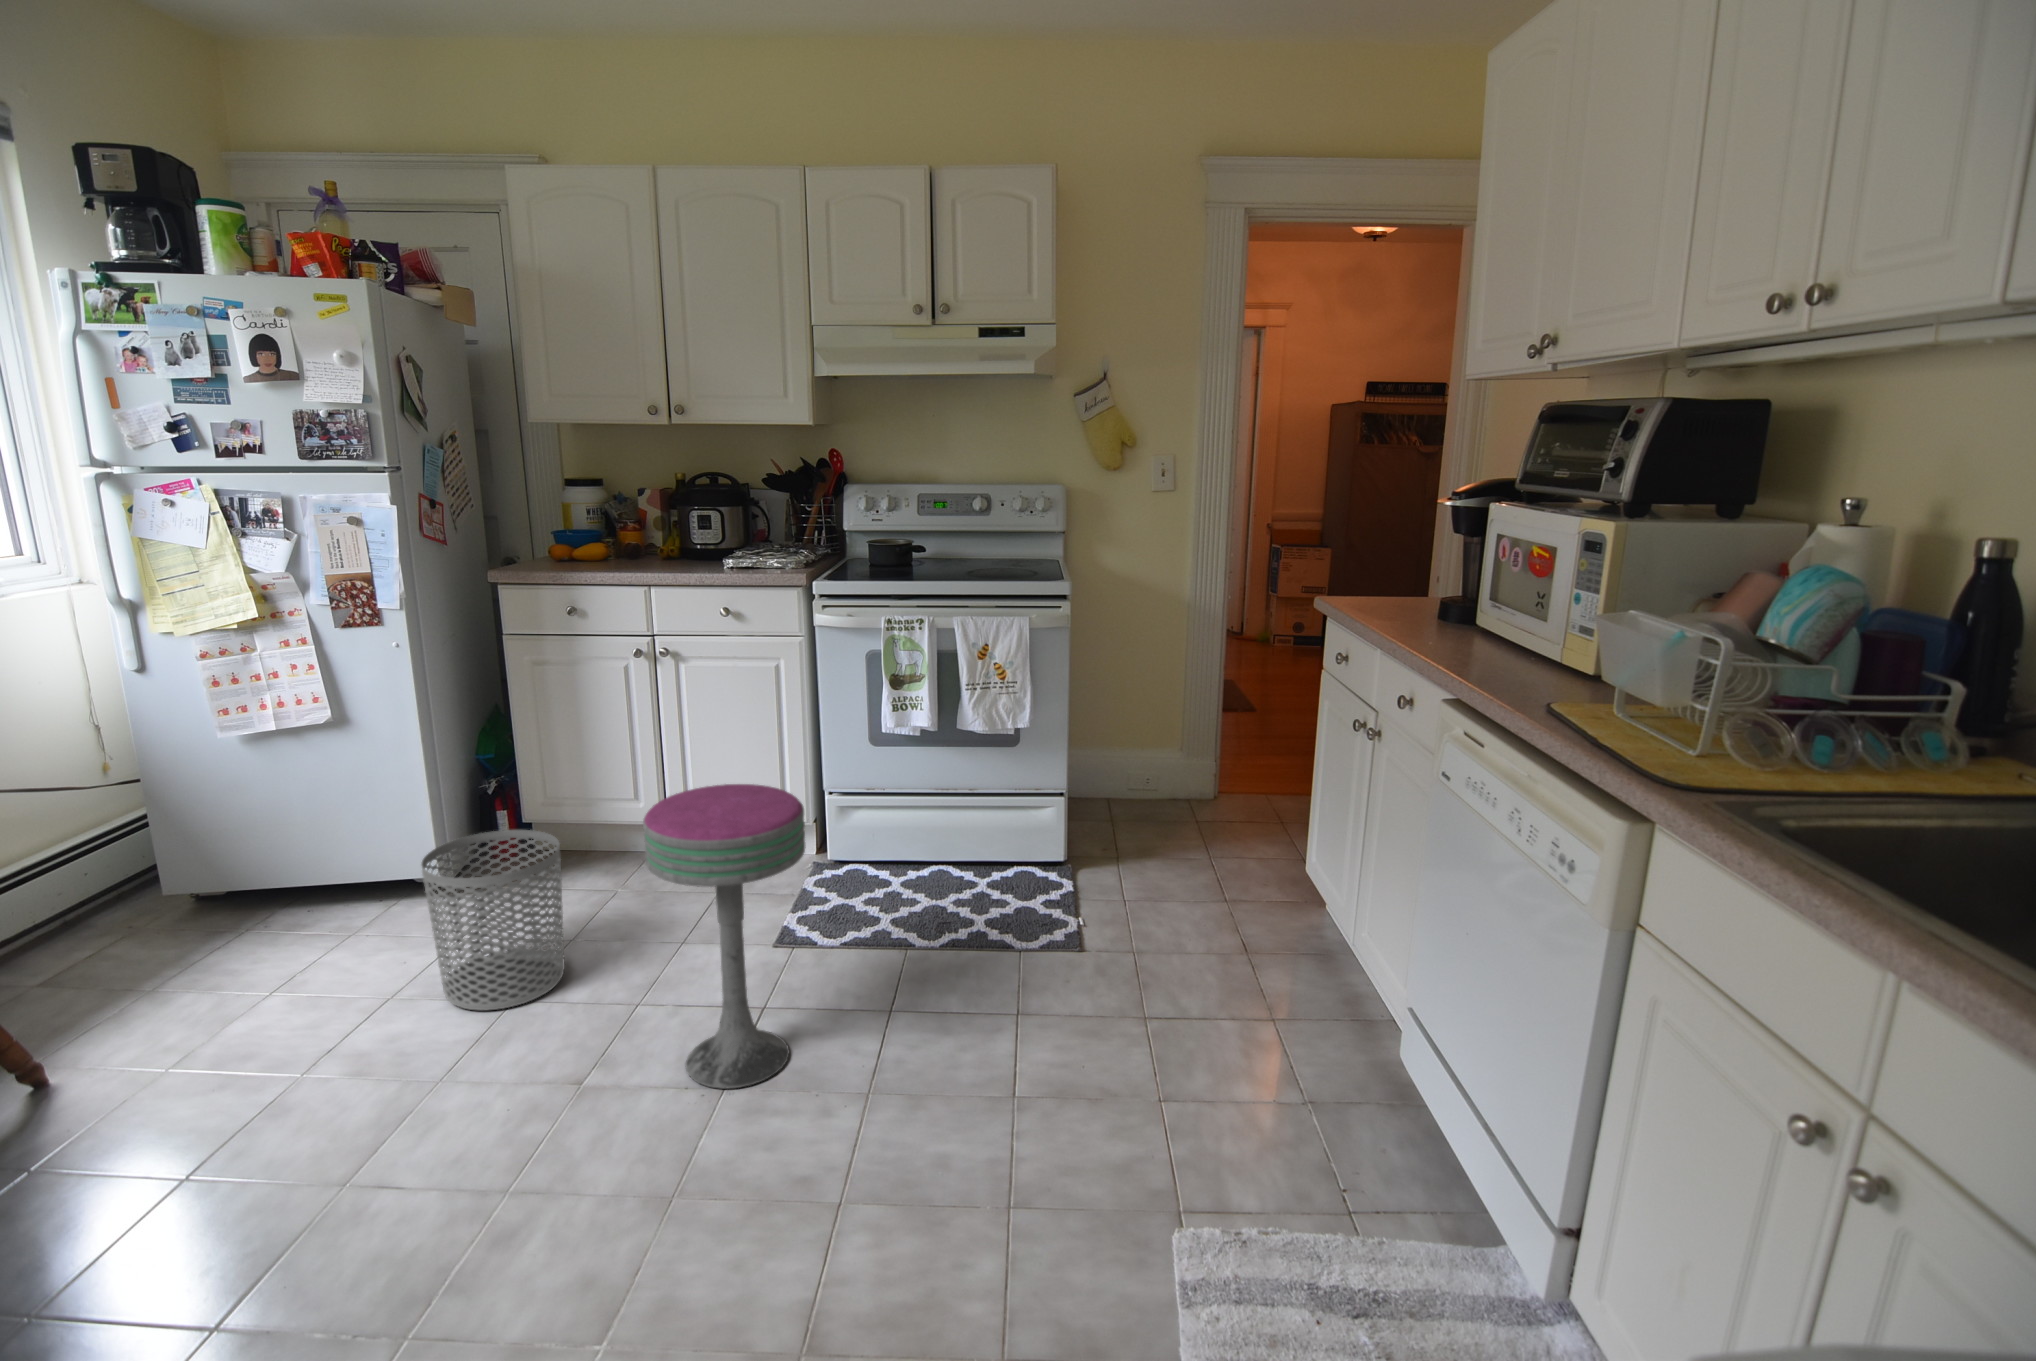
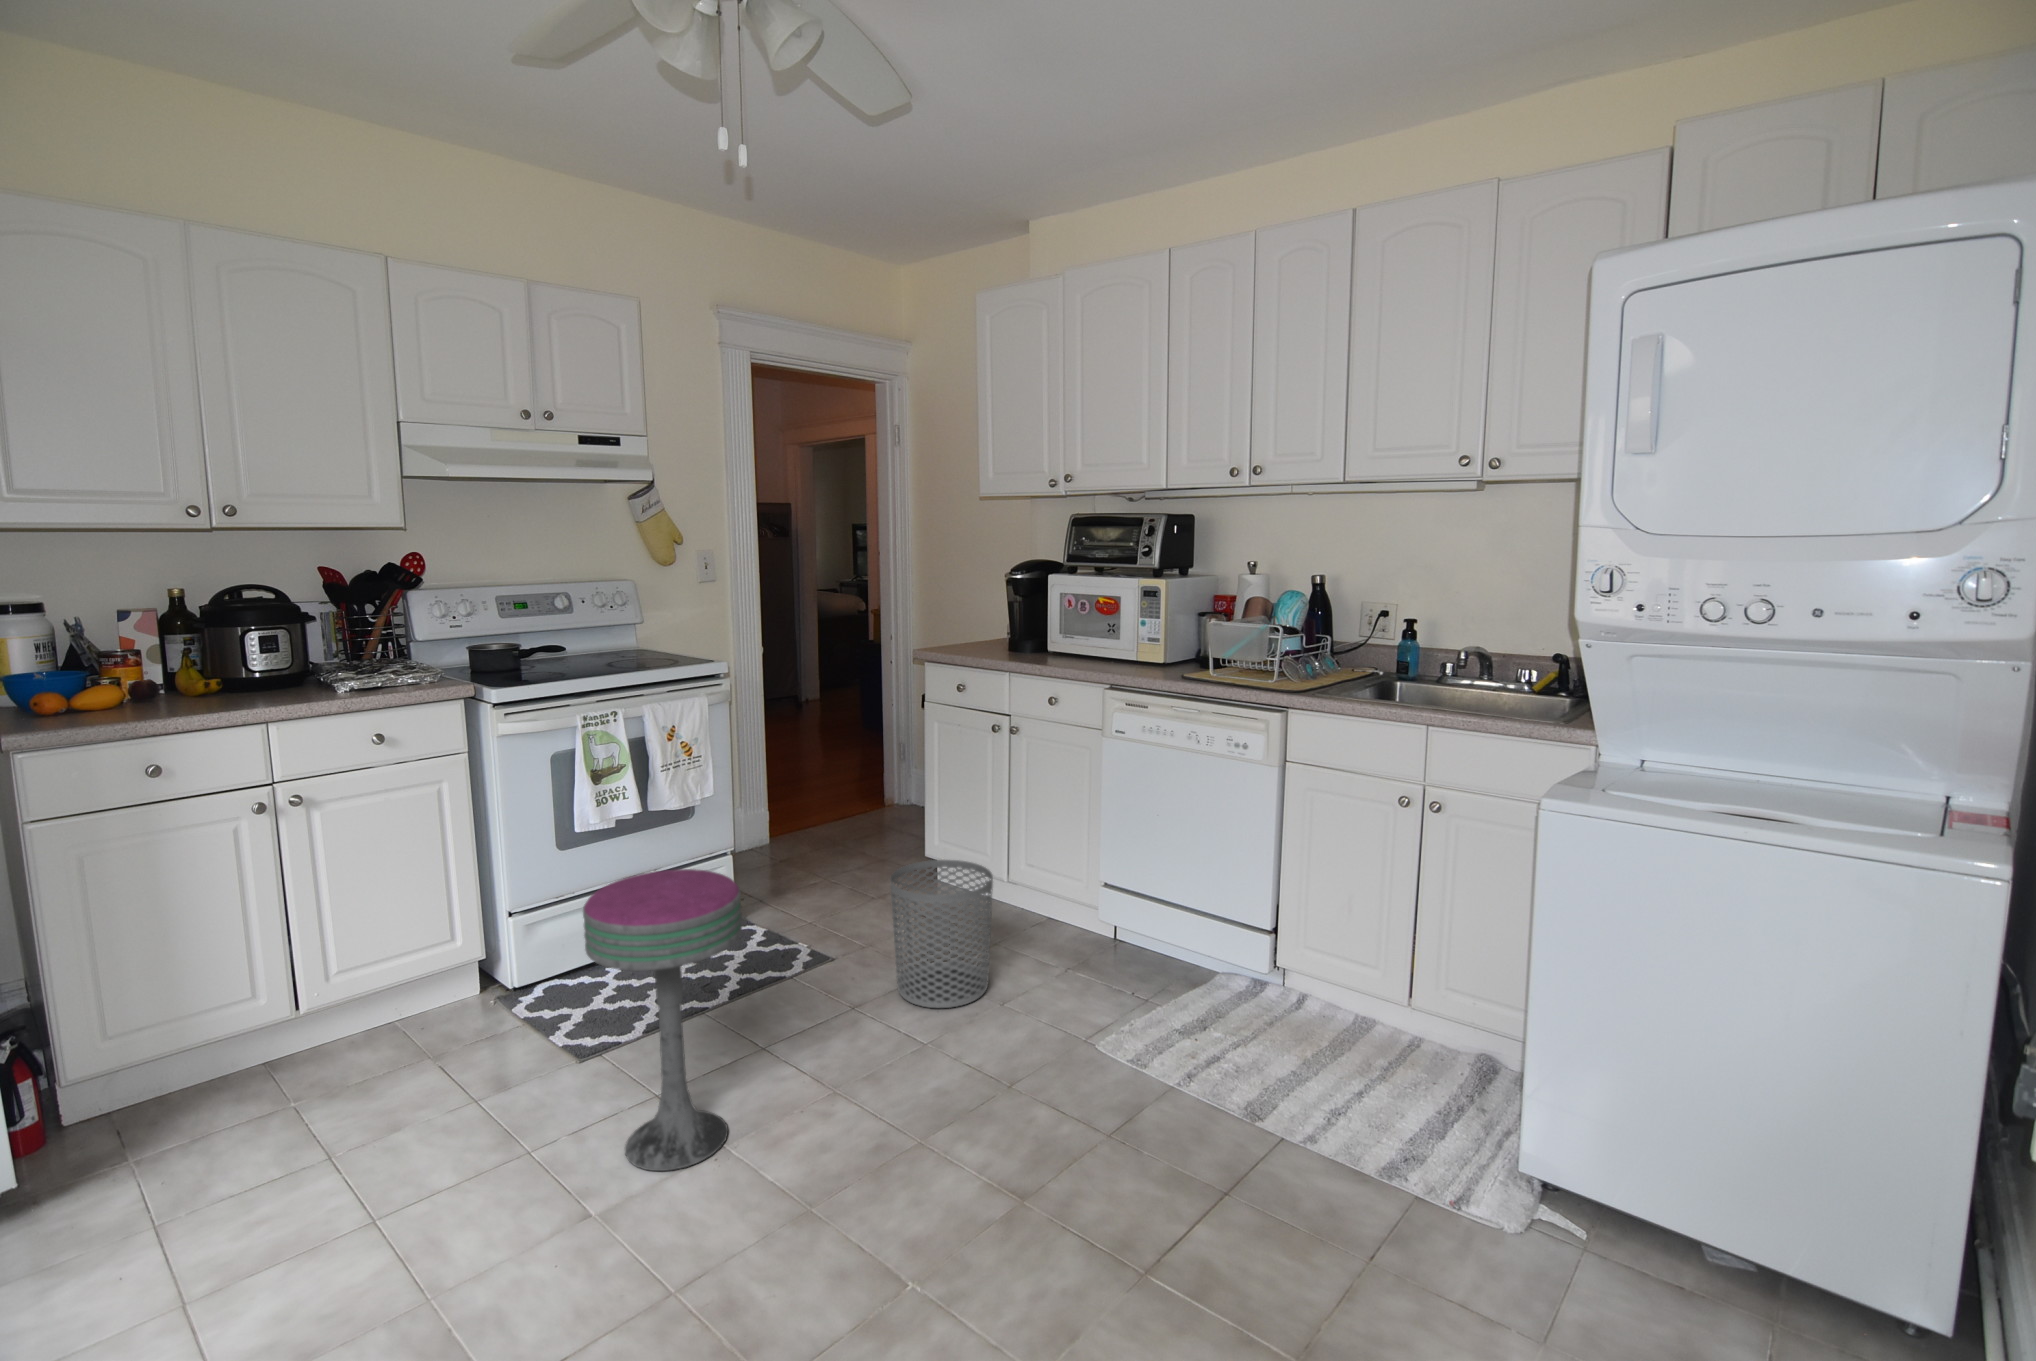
waste bin: present [422,830,565,1010] -> present [890,860,993,1008]

